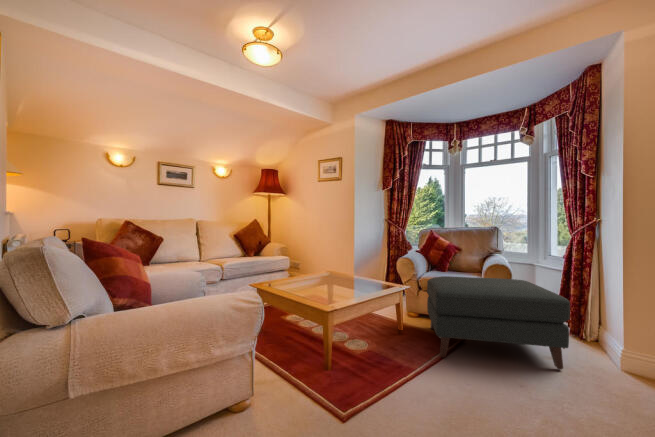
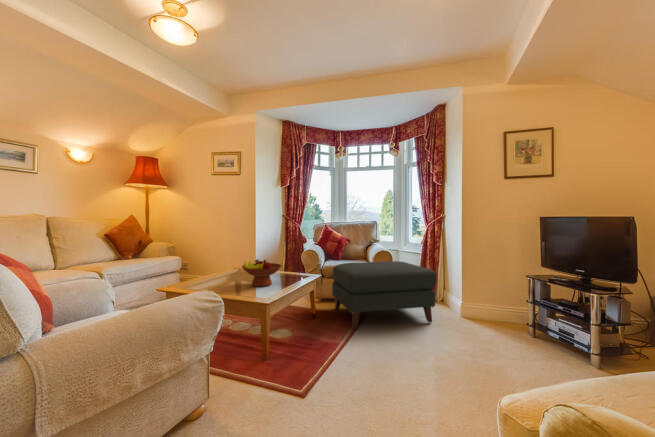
fruit bowl: none [318,266,359,294] -> present [242,259,282,286]

